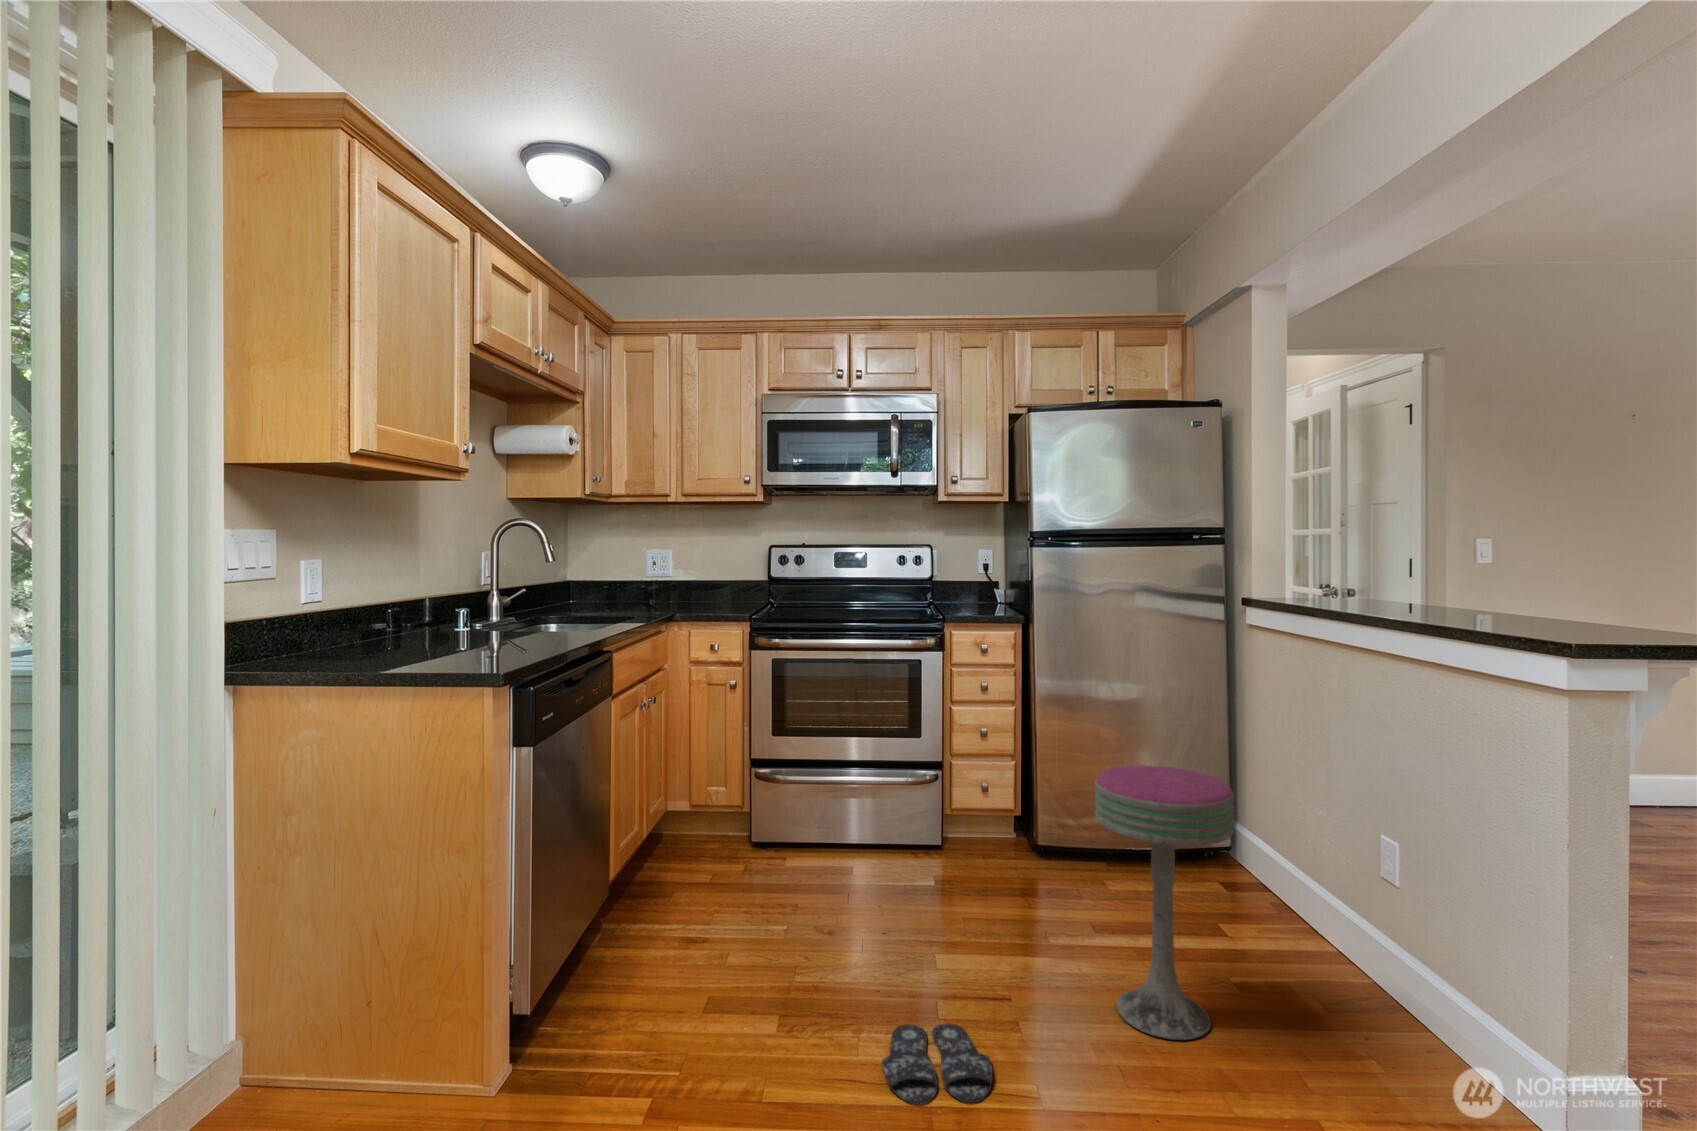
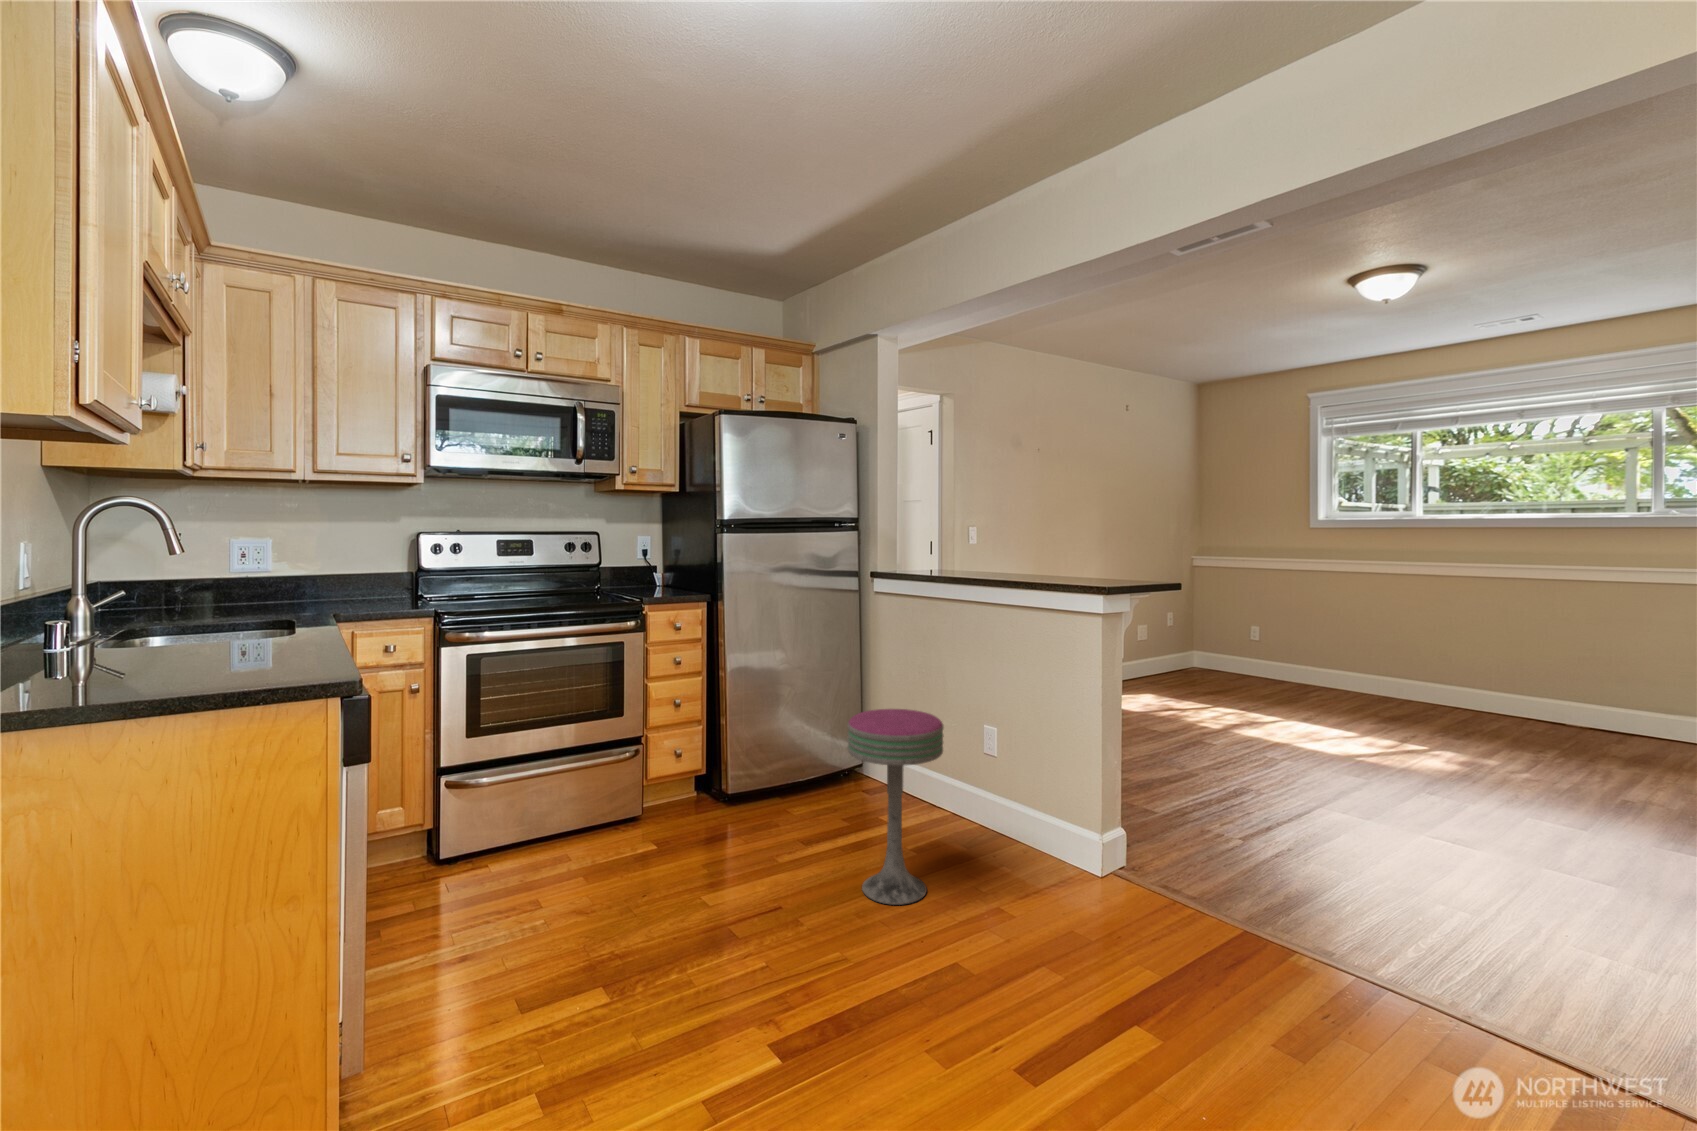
slippers: present [882,1024,993,1105] -> none [727,946,829,1014]

